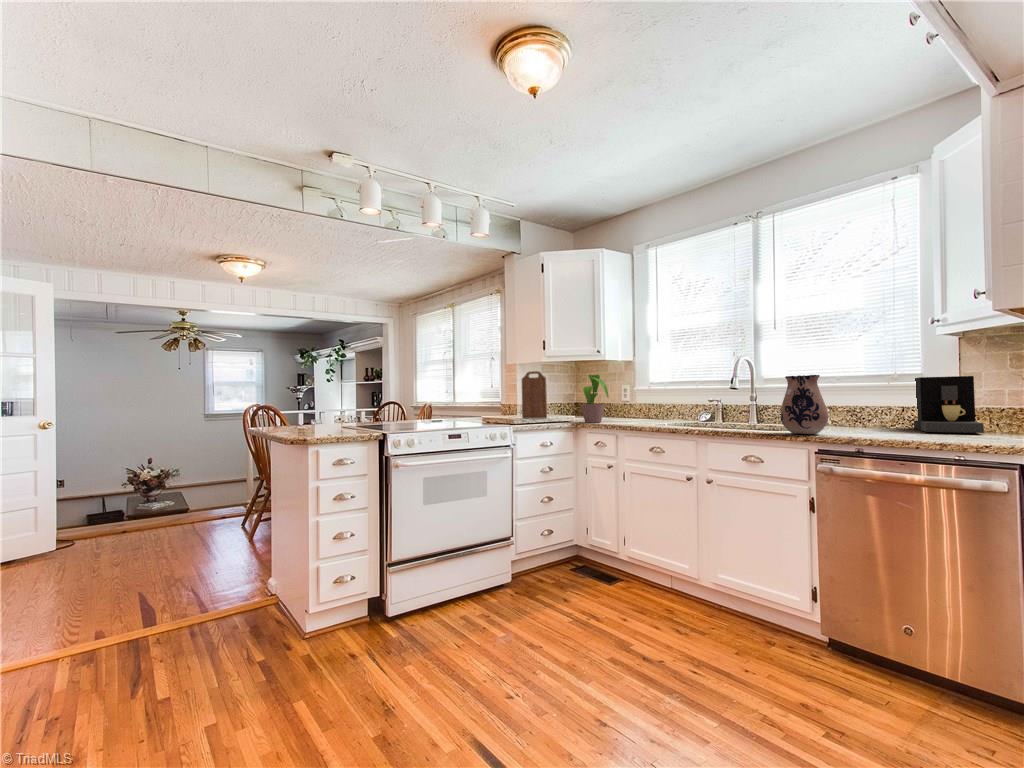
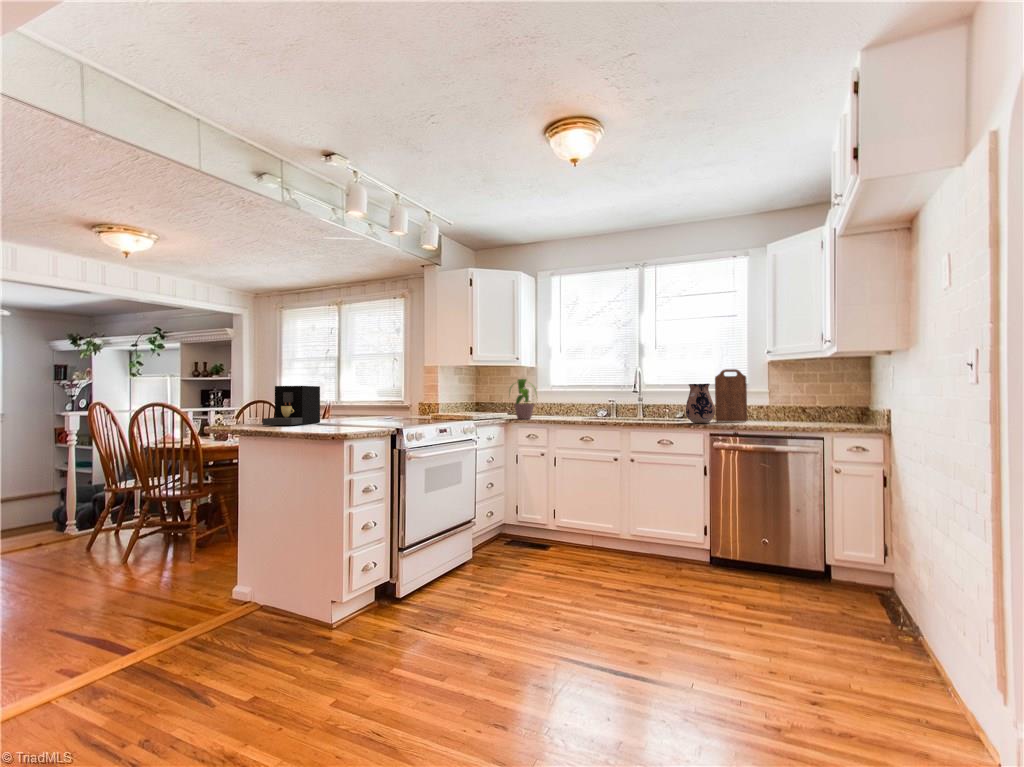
cutting board: present [522,371,547,419] -> present [715,369,747,422]
coffee maker: present [914,376,984,433] -> present [263,386,320,425]

